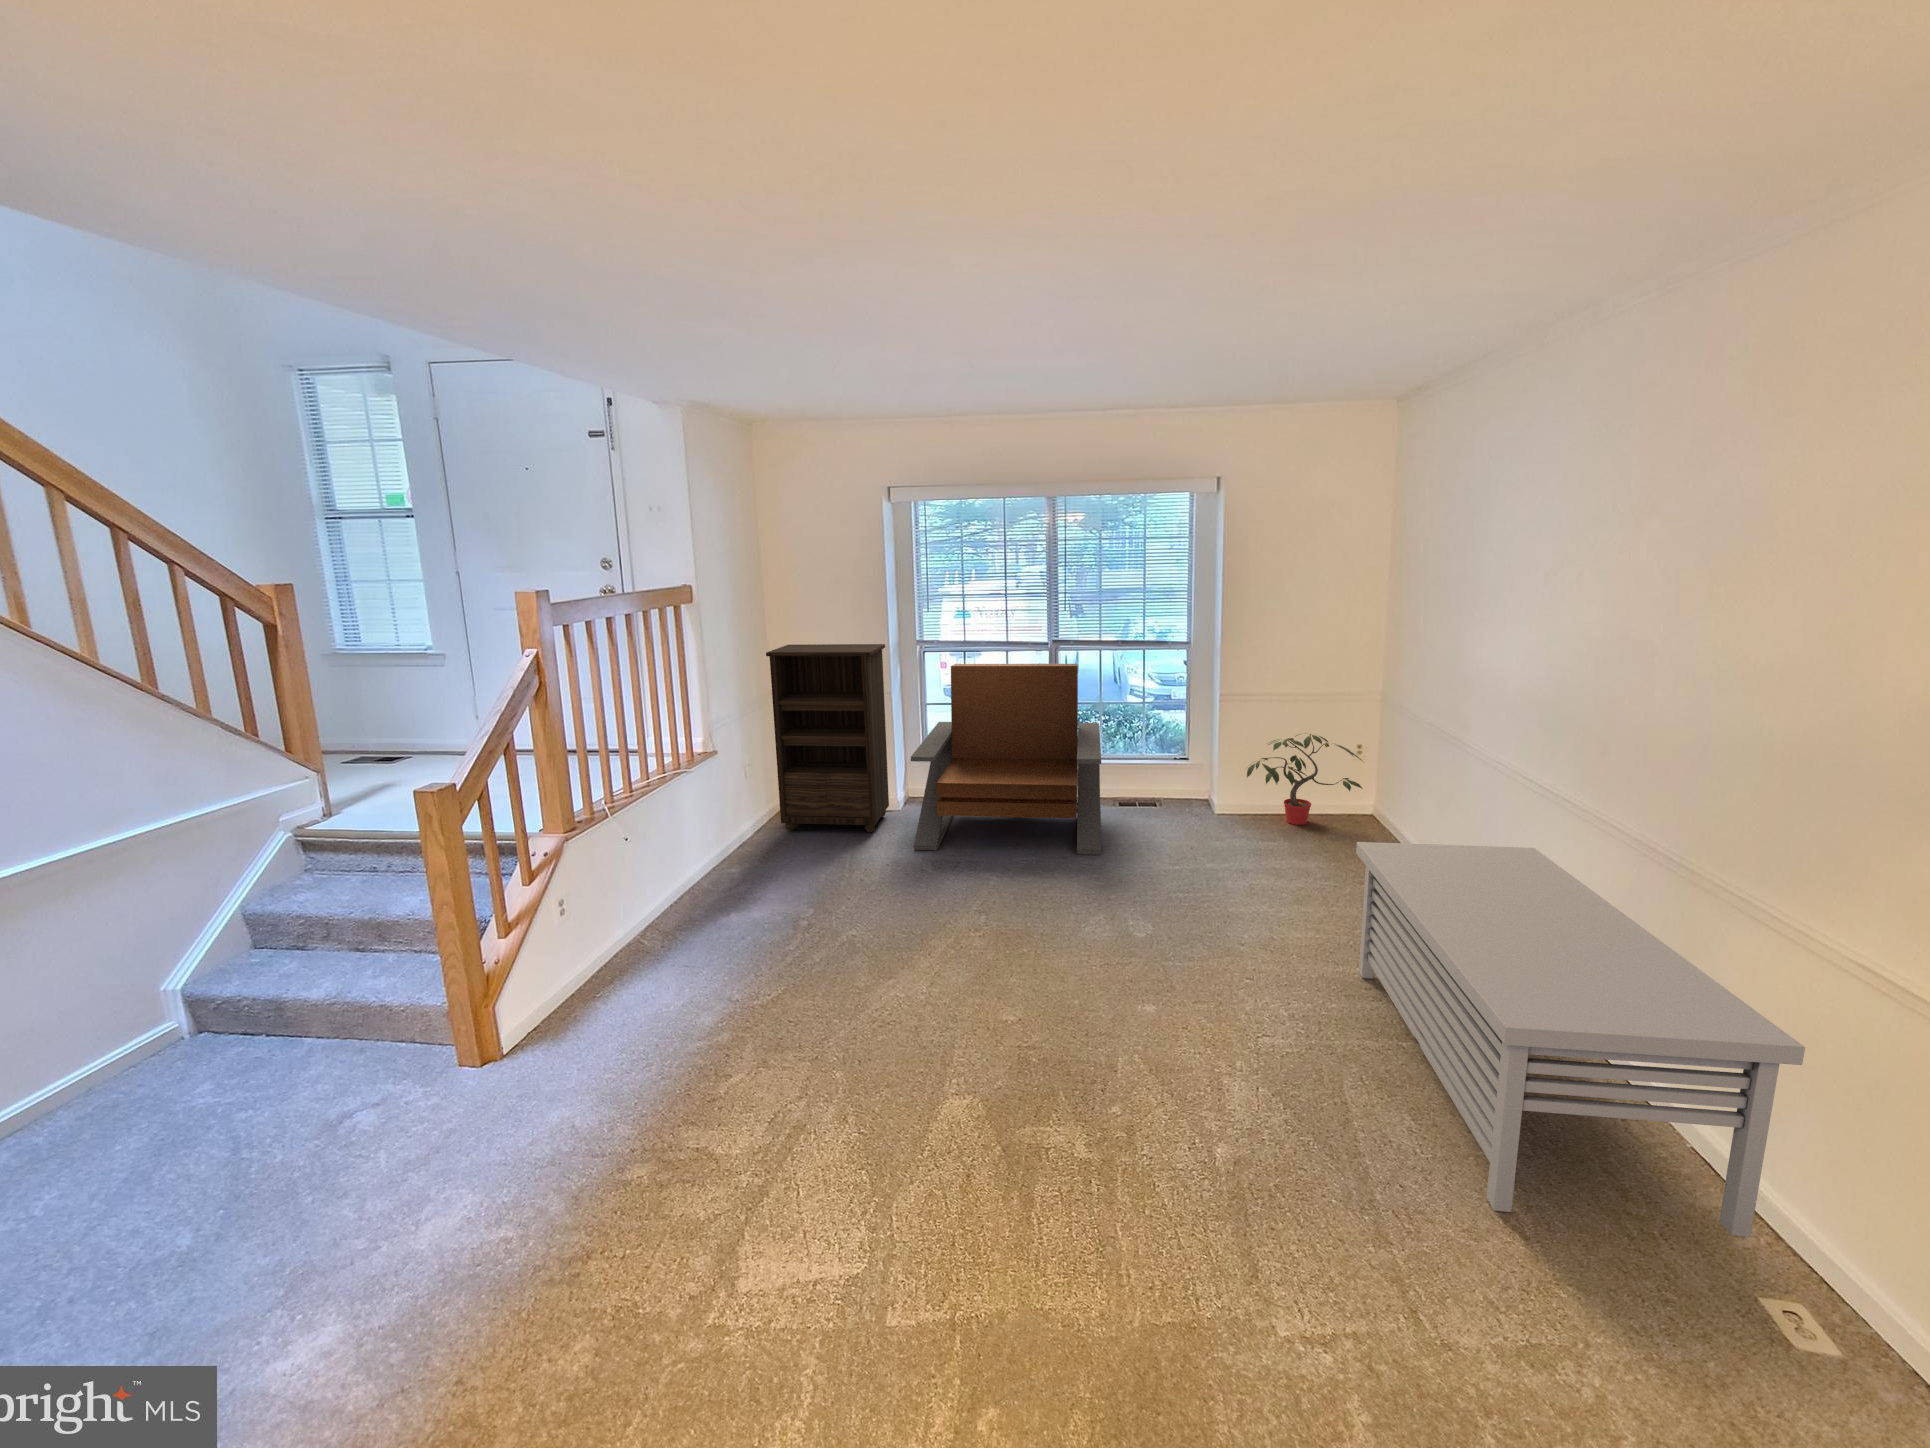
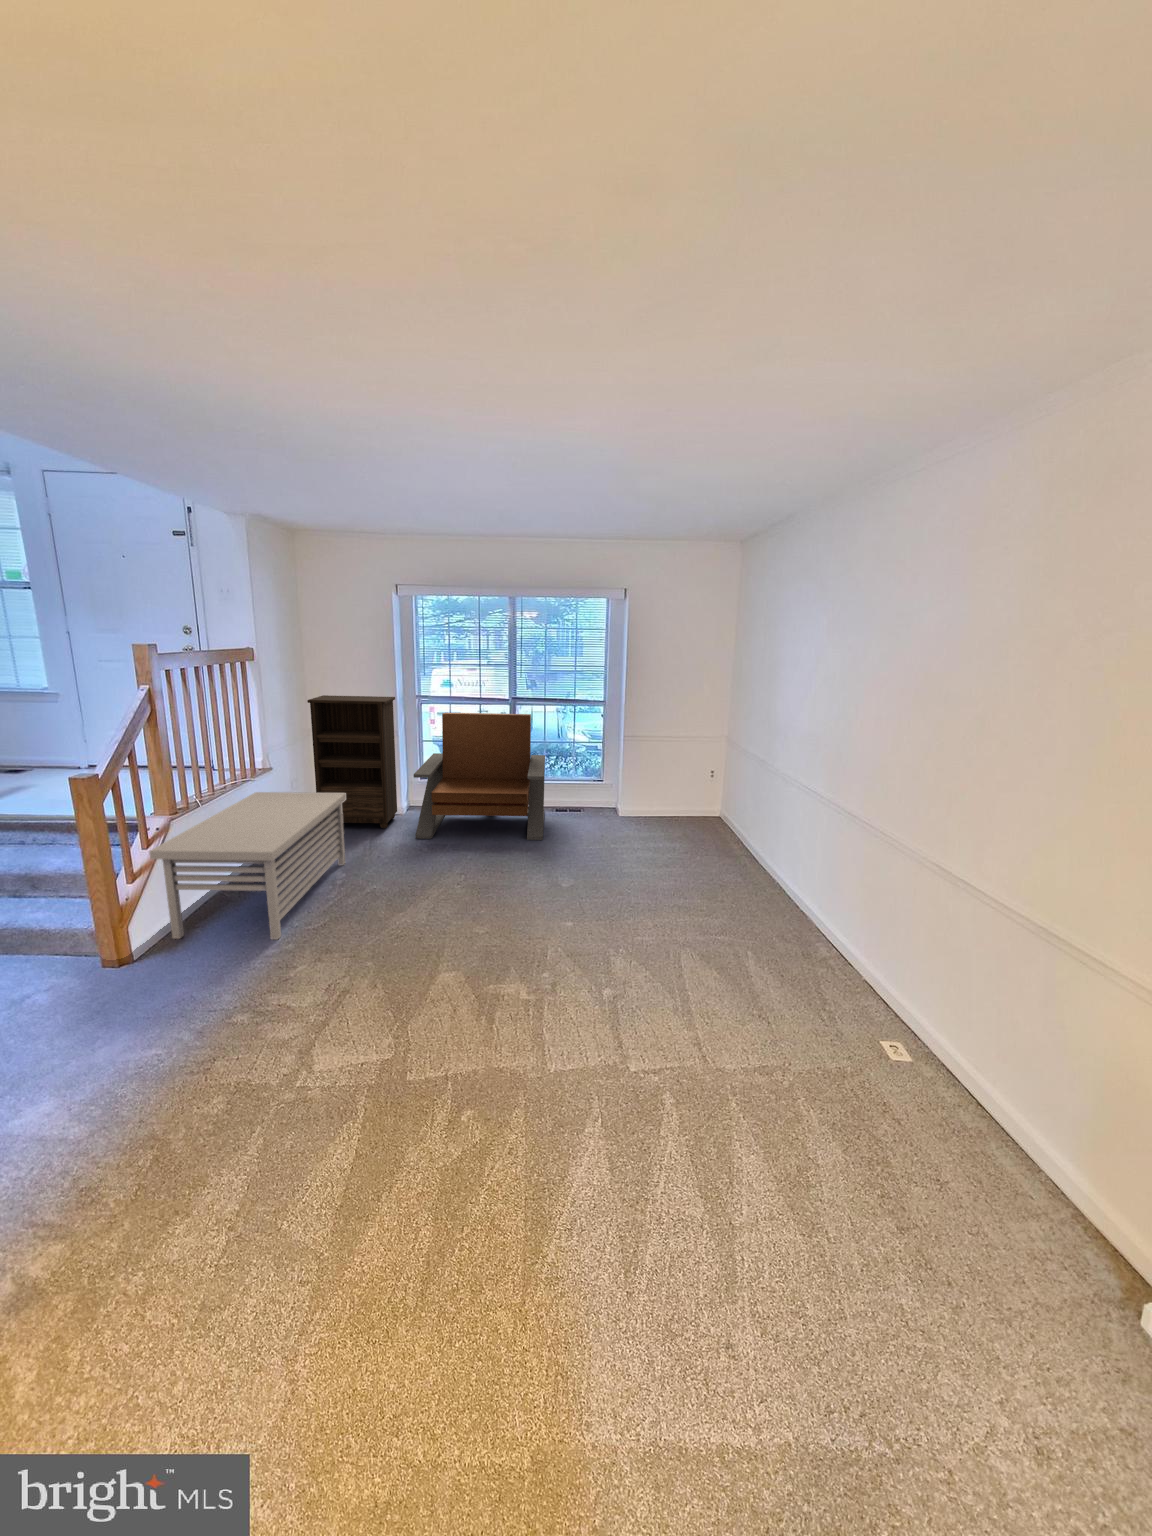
potted plant: present [1247,734,1362,825] -> none [639,763,714,822]
storage bench: present [1356,842,1805,1237] -> present [149,792,346,940]

